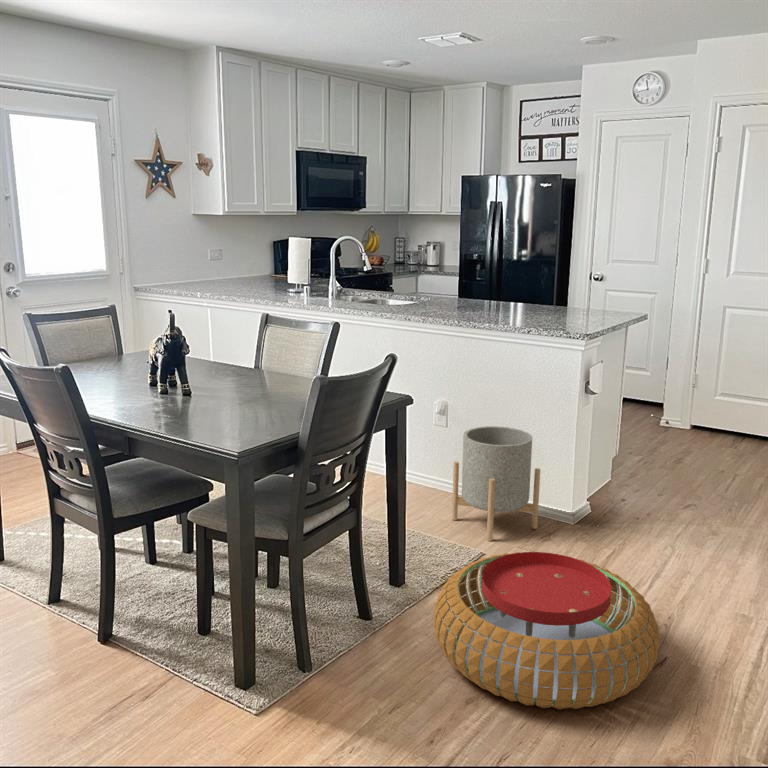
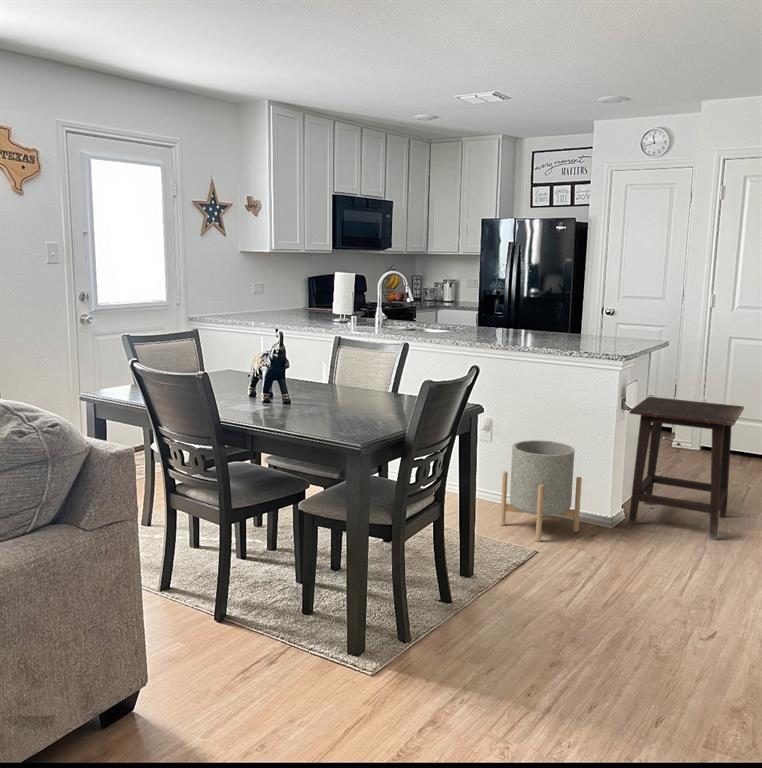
side table: none [595,375,728,539] -> present [629,397,744,540]
pouf: present [434,552,660,710] -> none [510,541,708,667]

